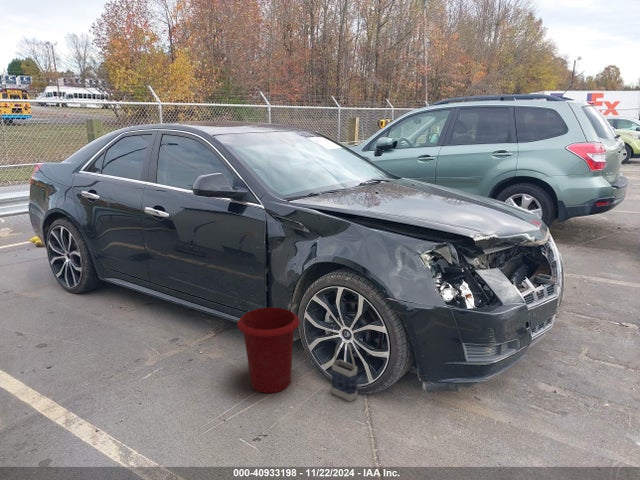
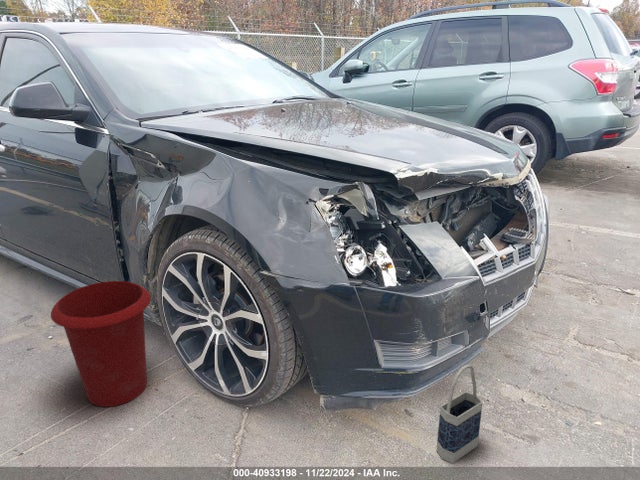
bag: present [332,341,358,402] -> present [436,365,482,463]

